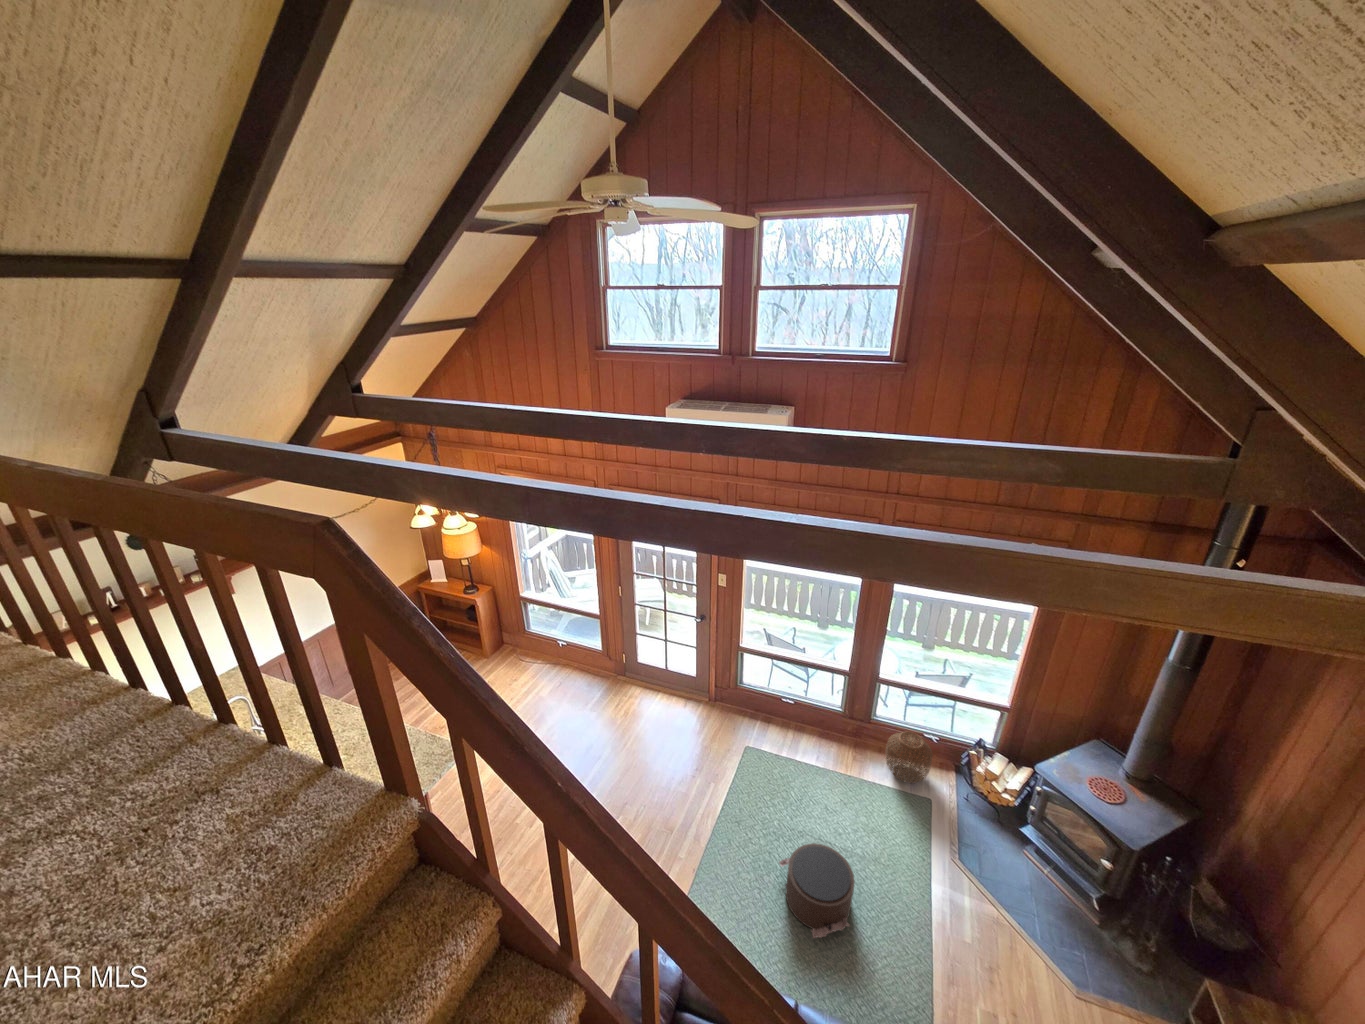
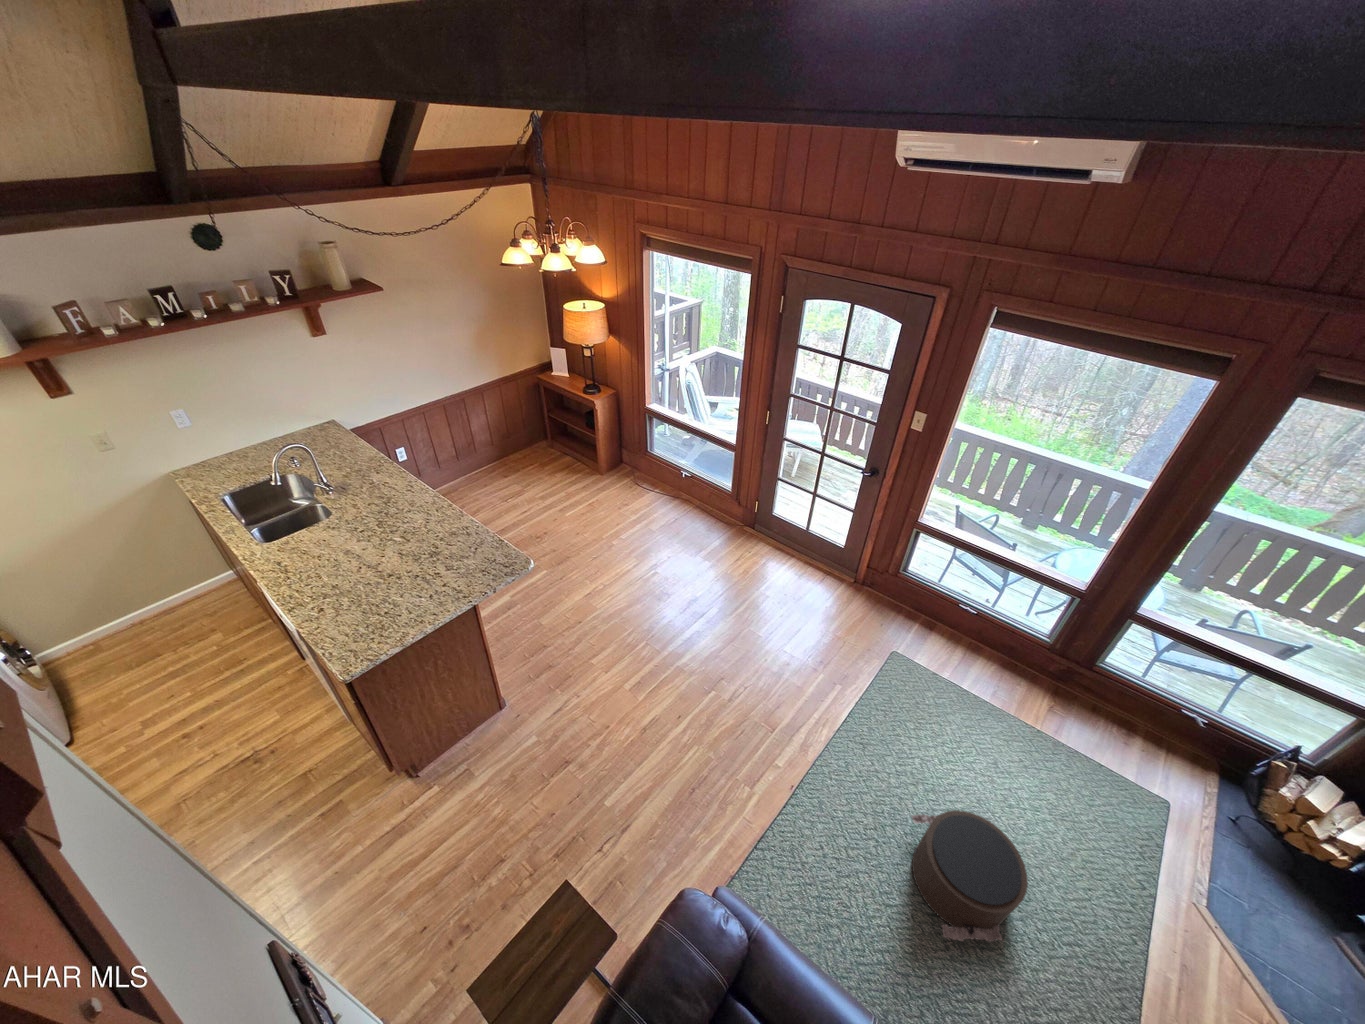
woven basket: present [885,732,933,783] -> none [1107,698,1198,773]

